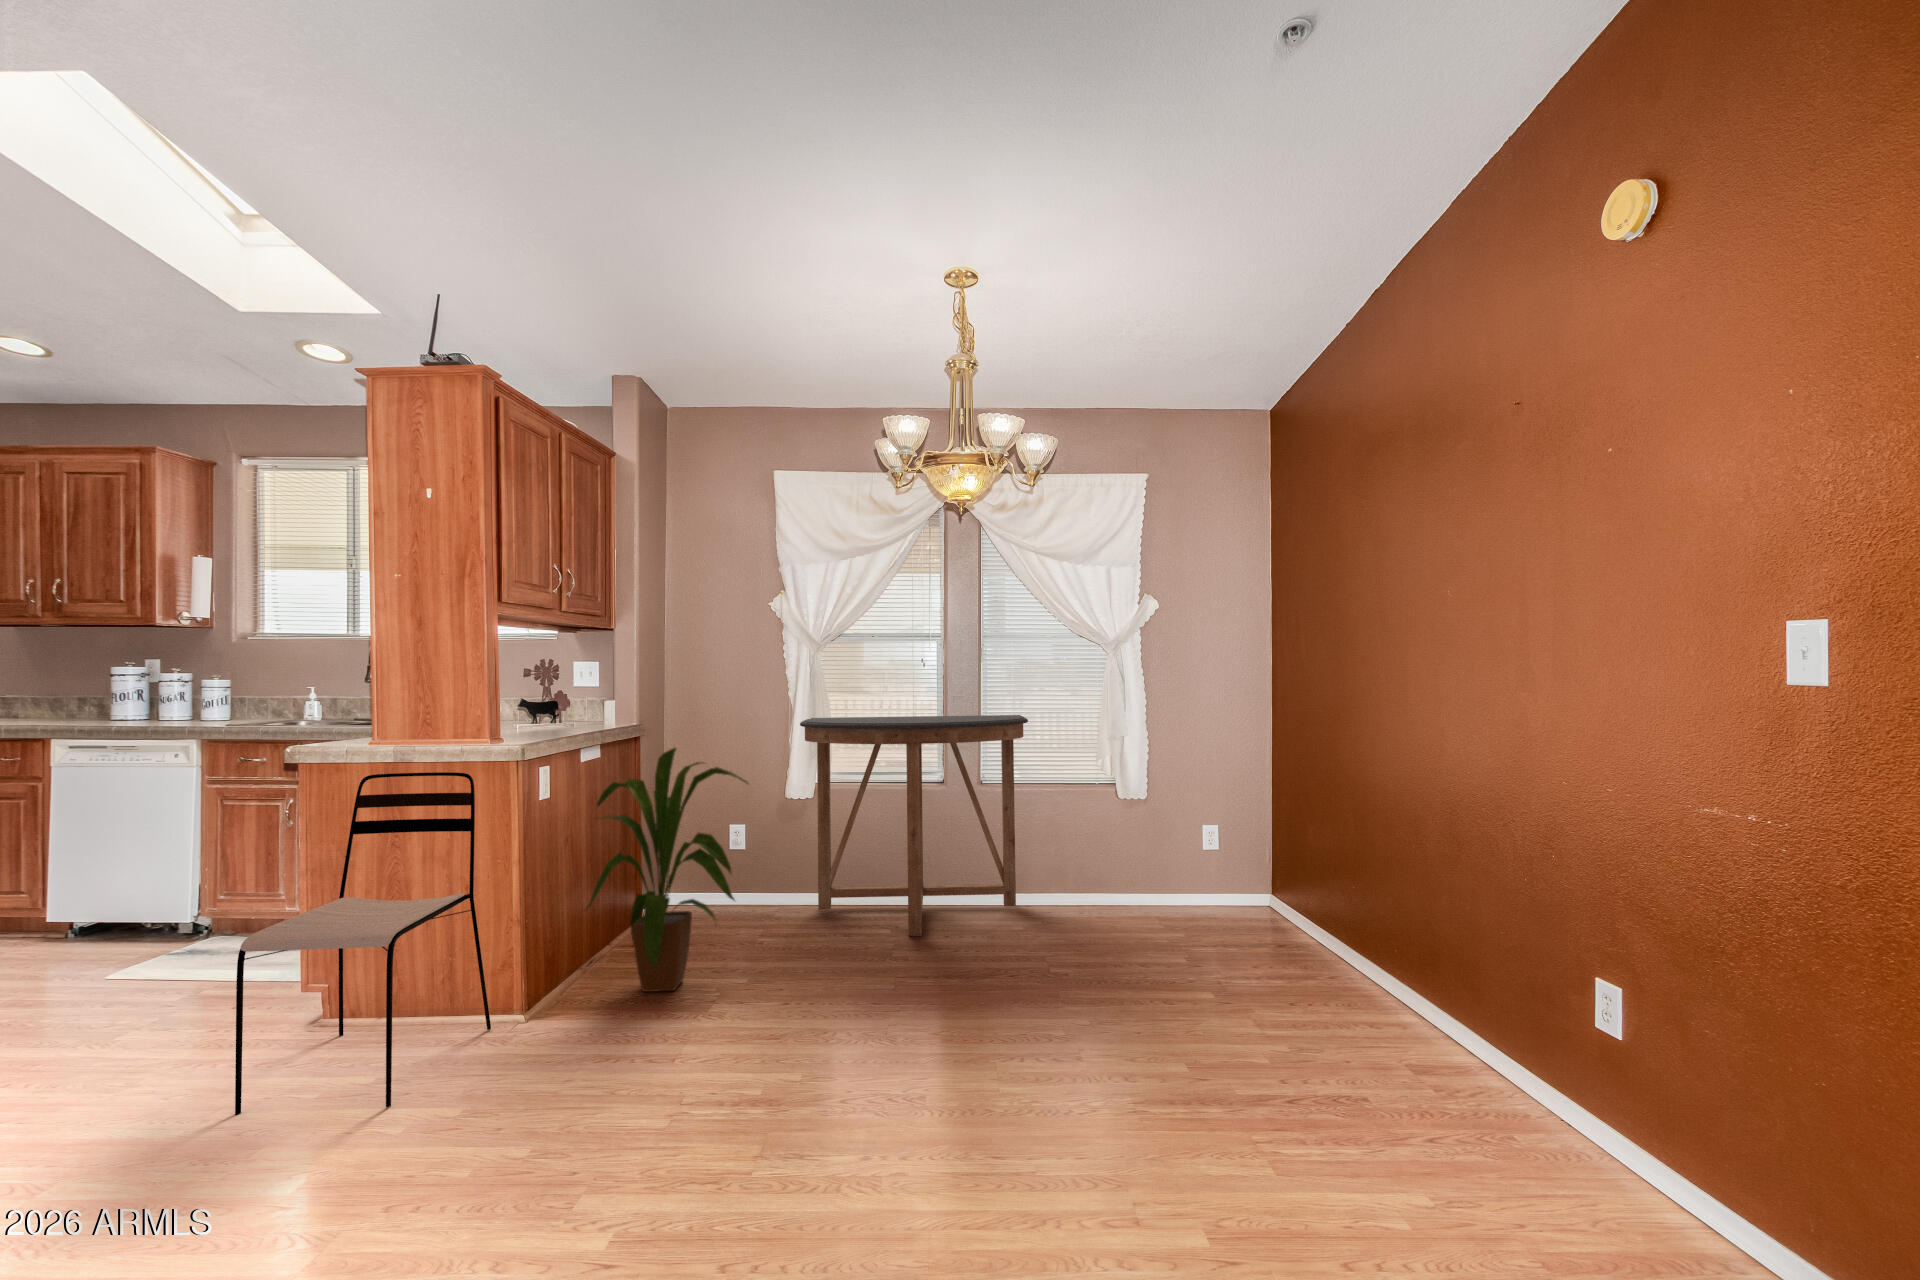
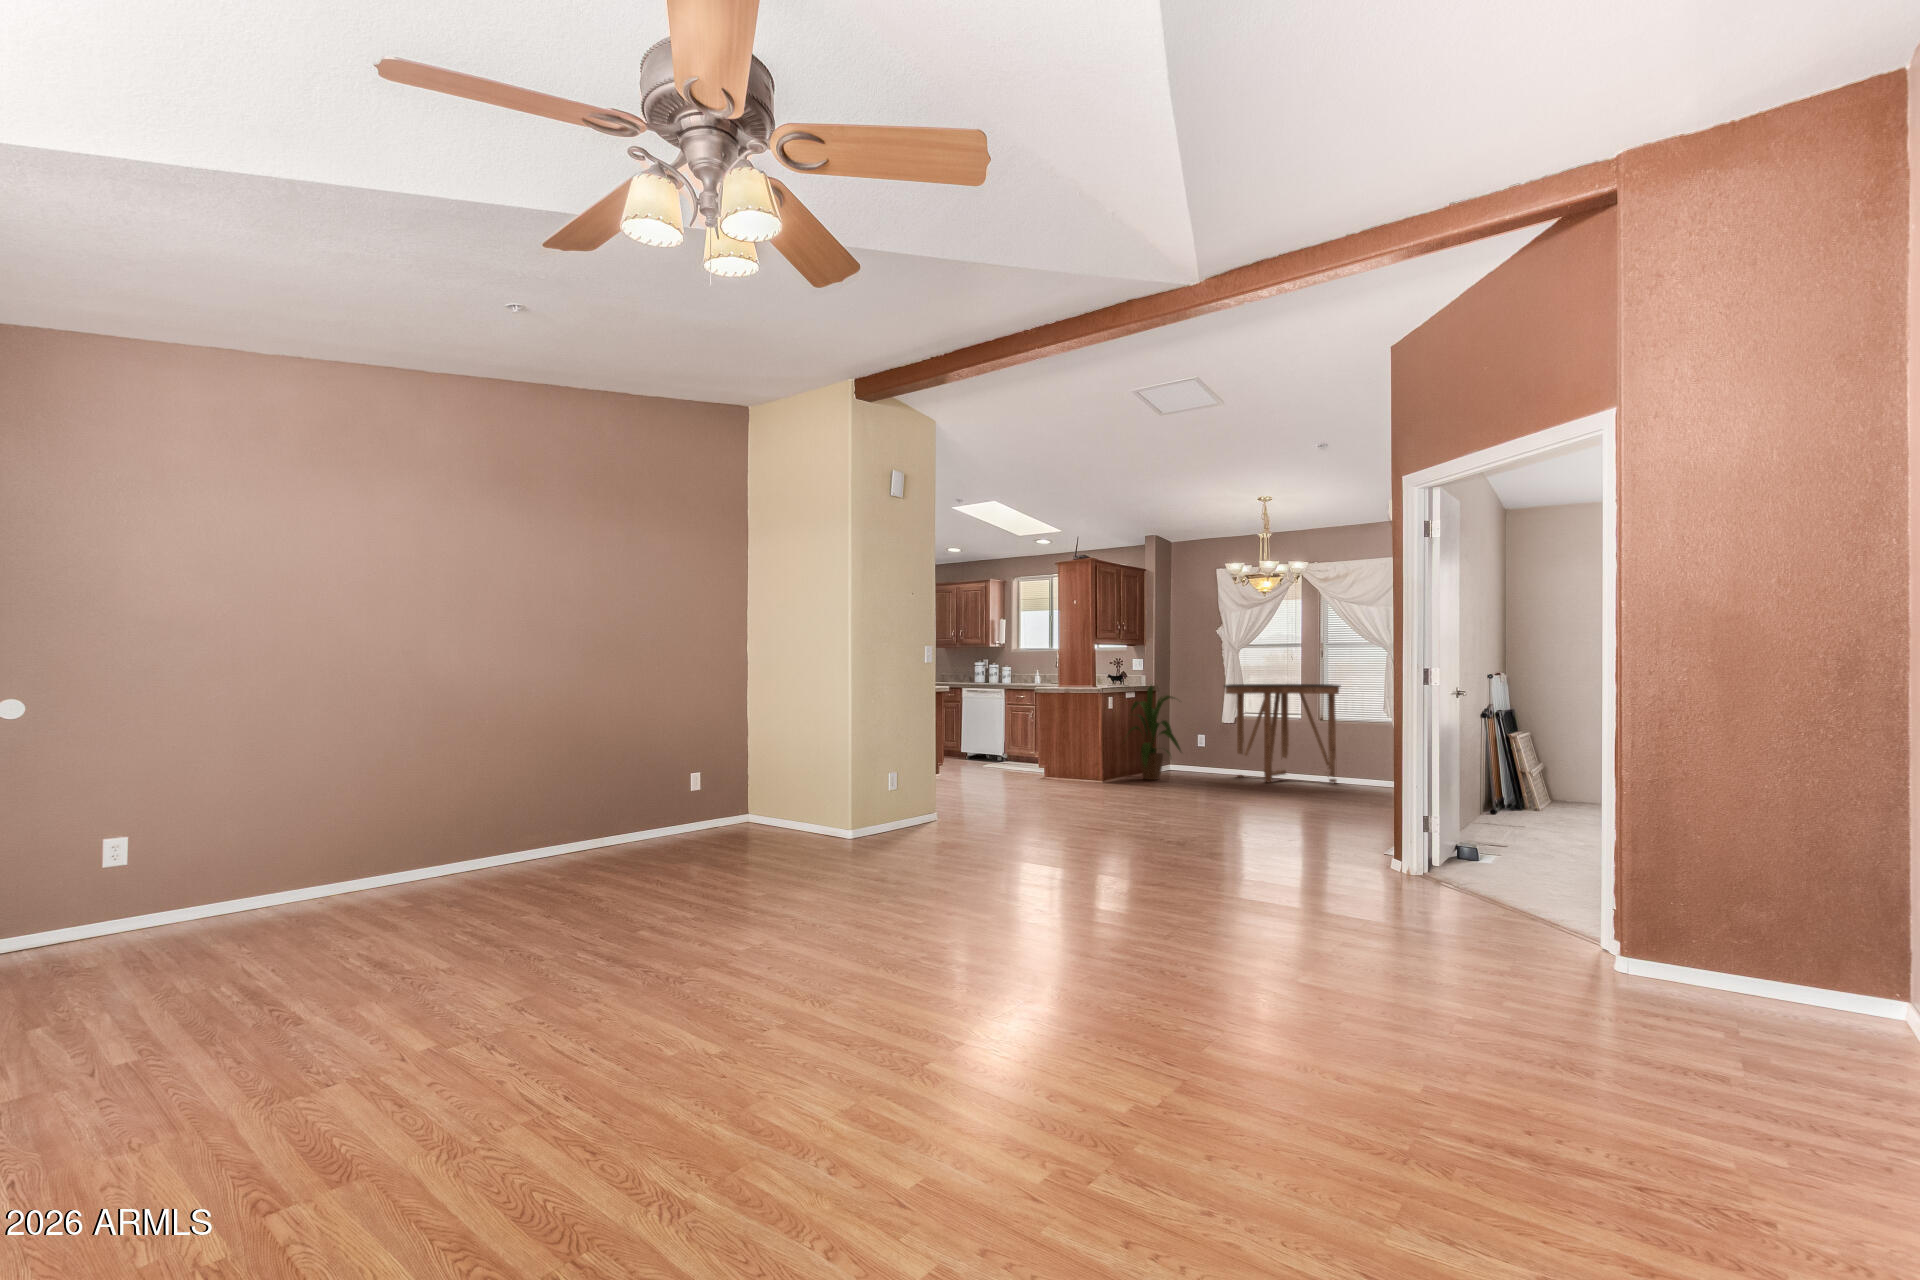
dining chair: present [235,772,491,1115] -> none [1026,691,1092,781]

